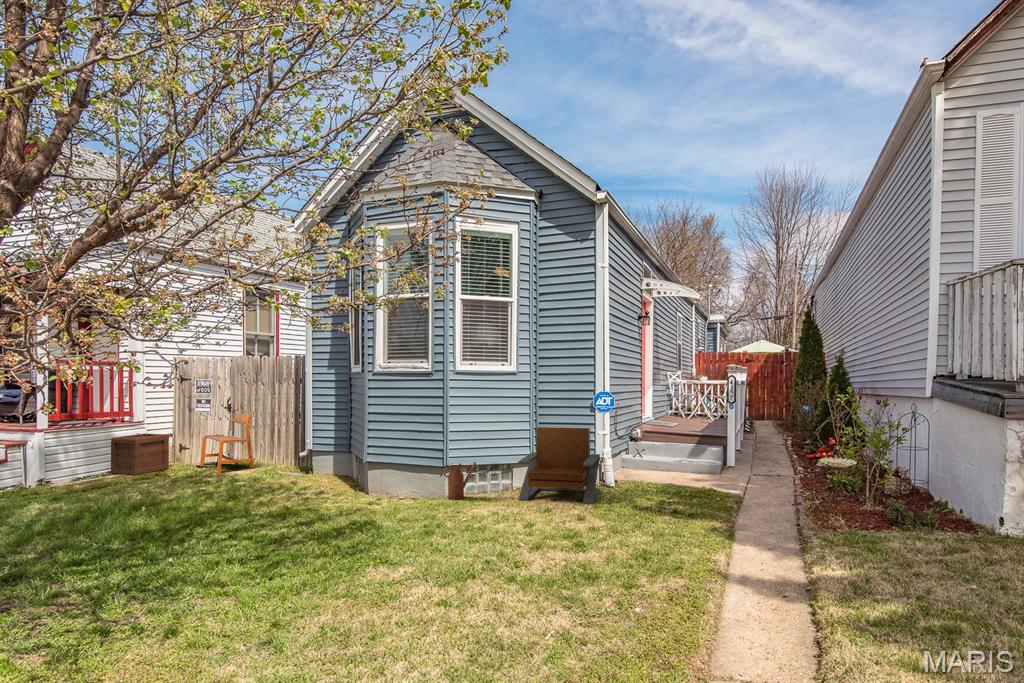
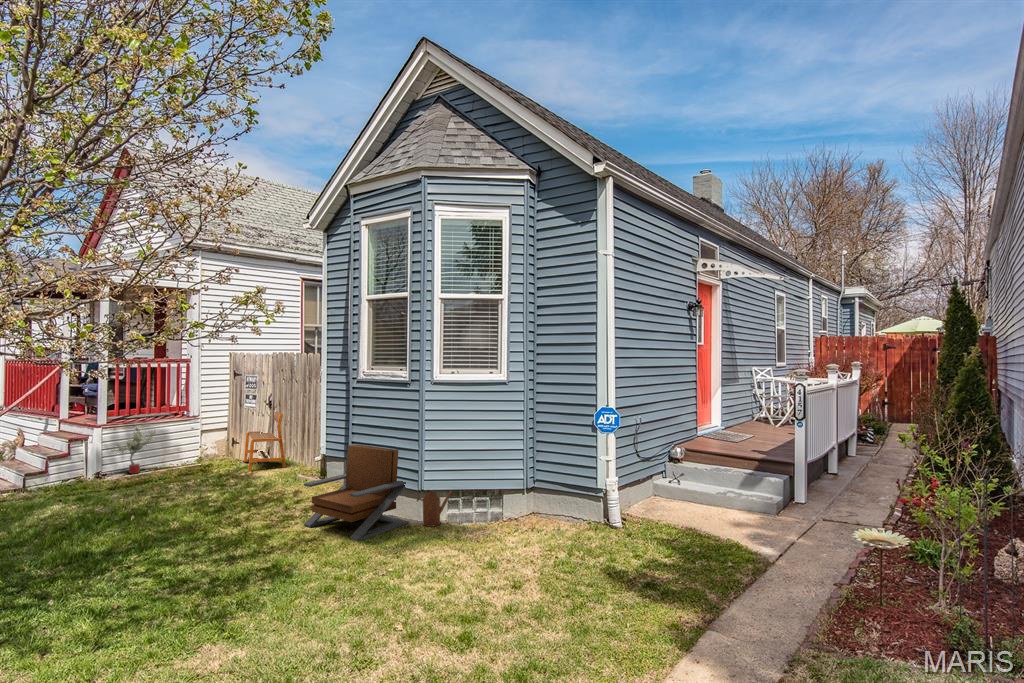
lounge chair: present [518,427,600,504] -> present [304,445,409,541]
potted tree: none [61,430,108,482] -> present [112,426,156,474]
wooden crate: present [111,433,169,475] -> none [164,428,215,469]

